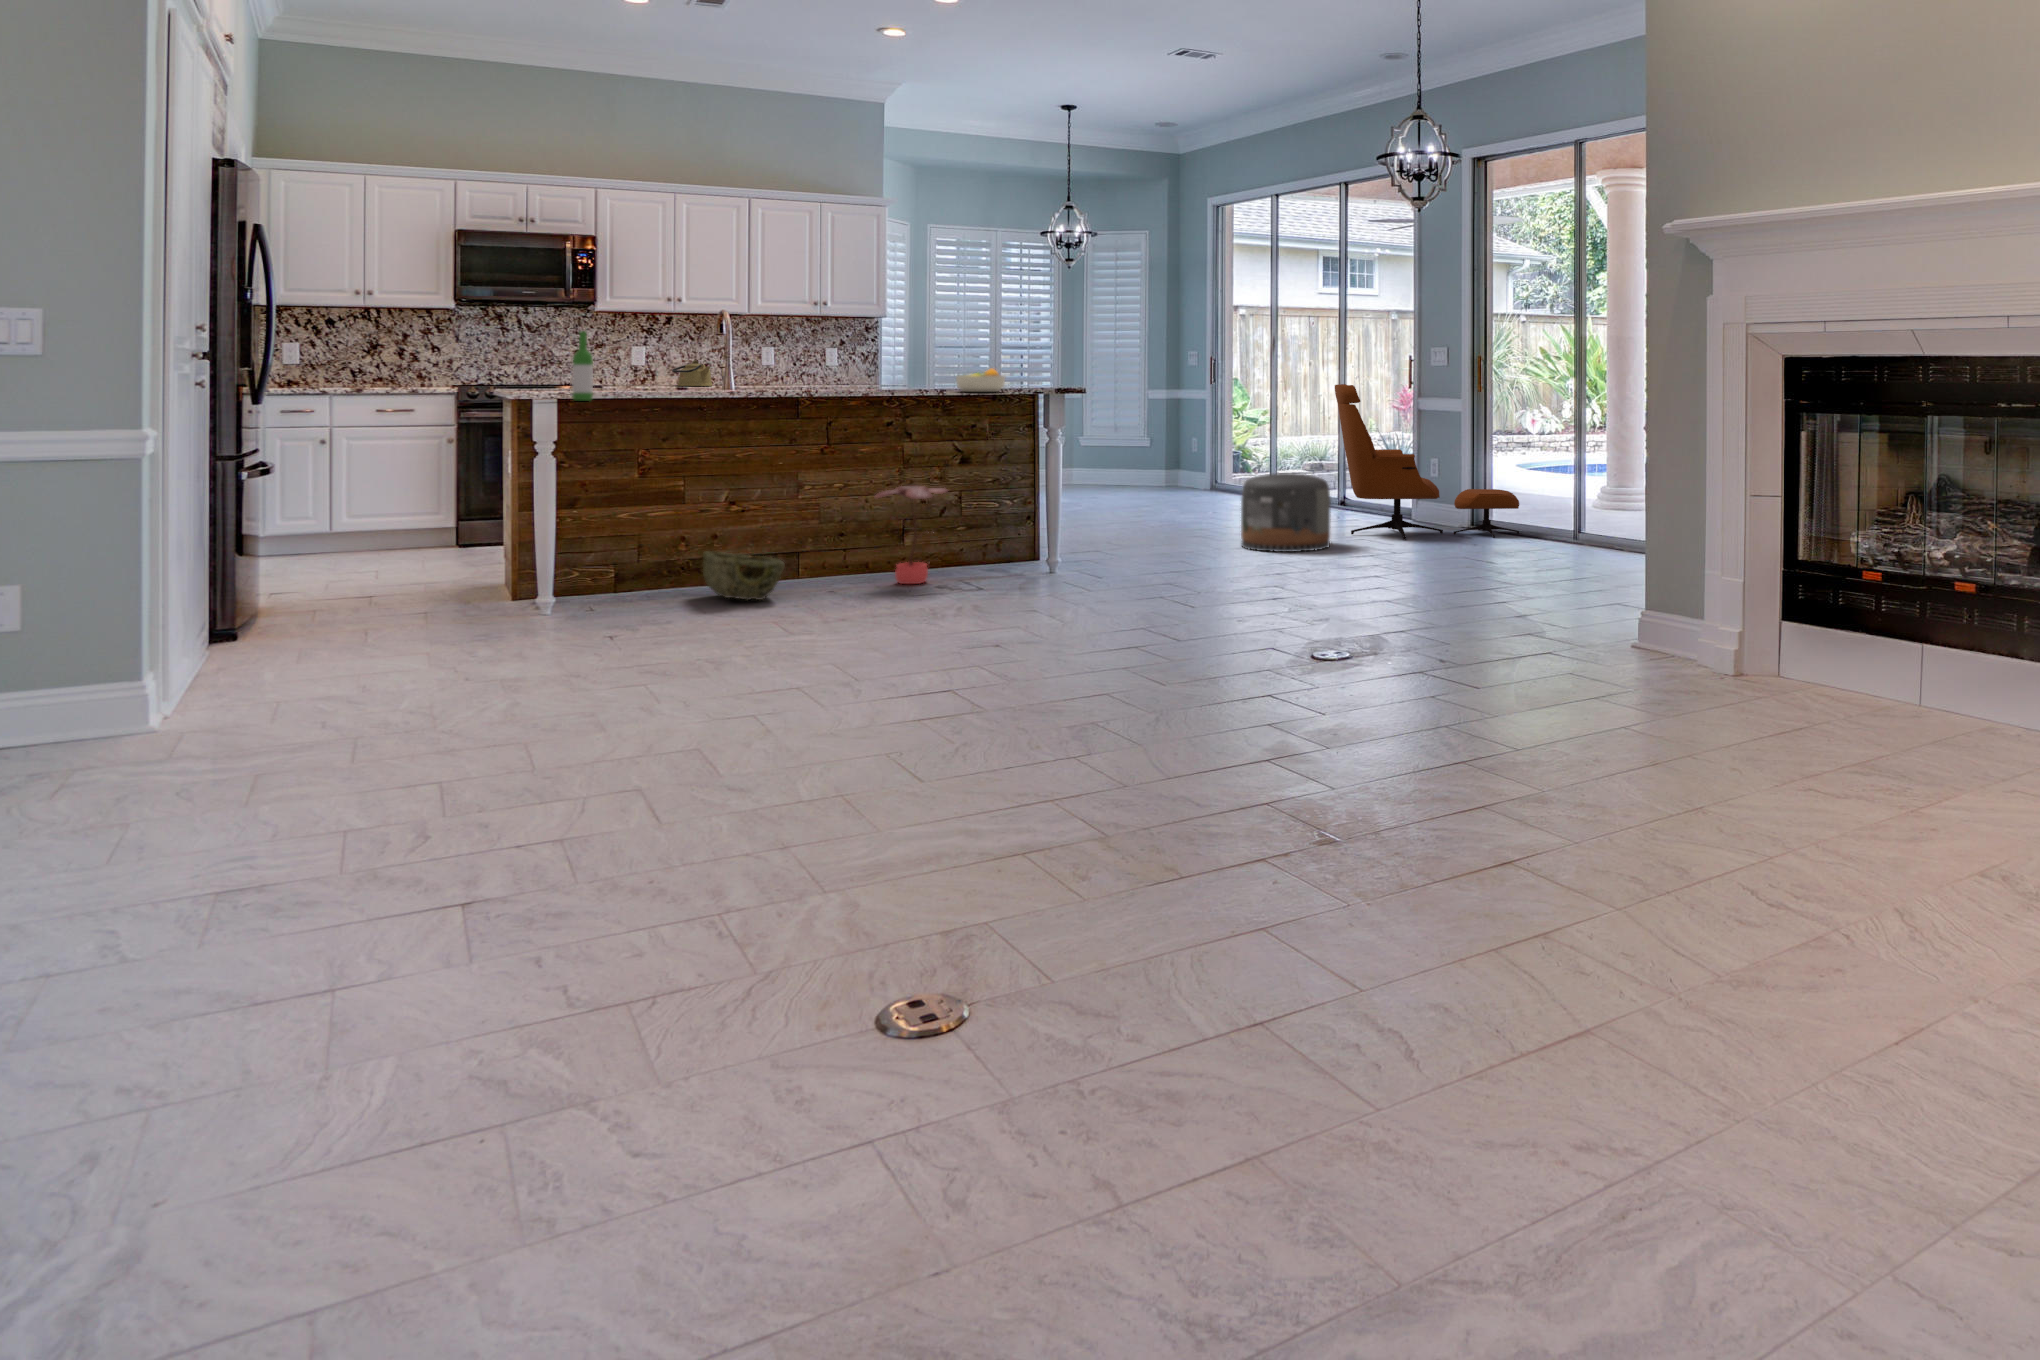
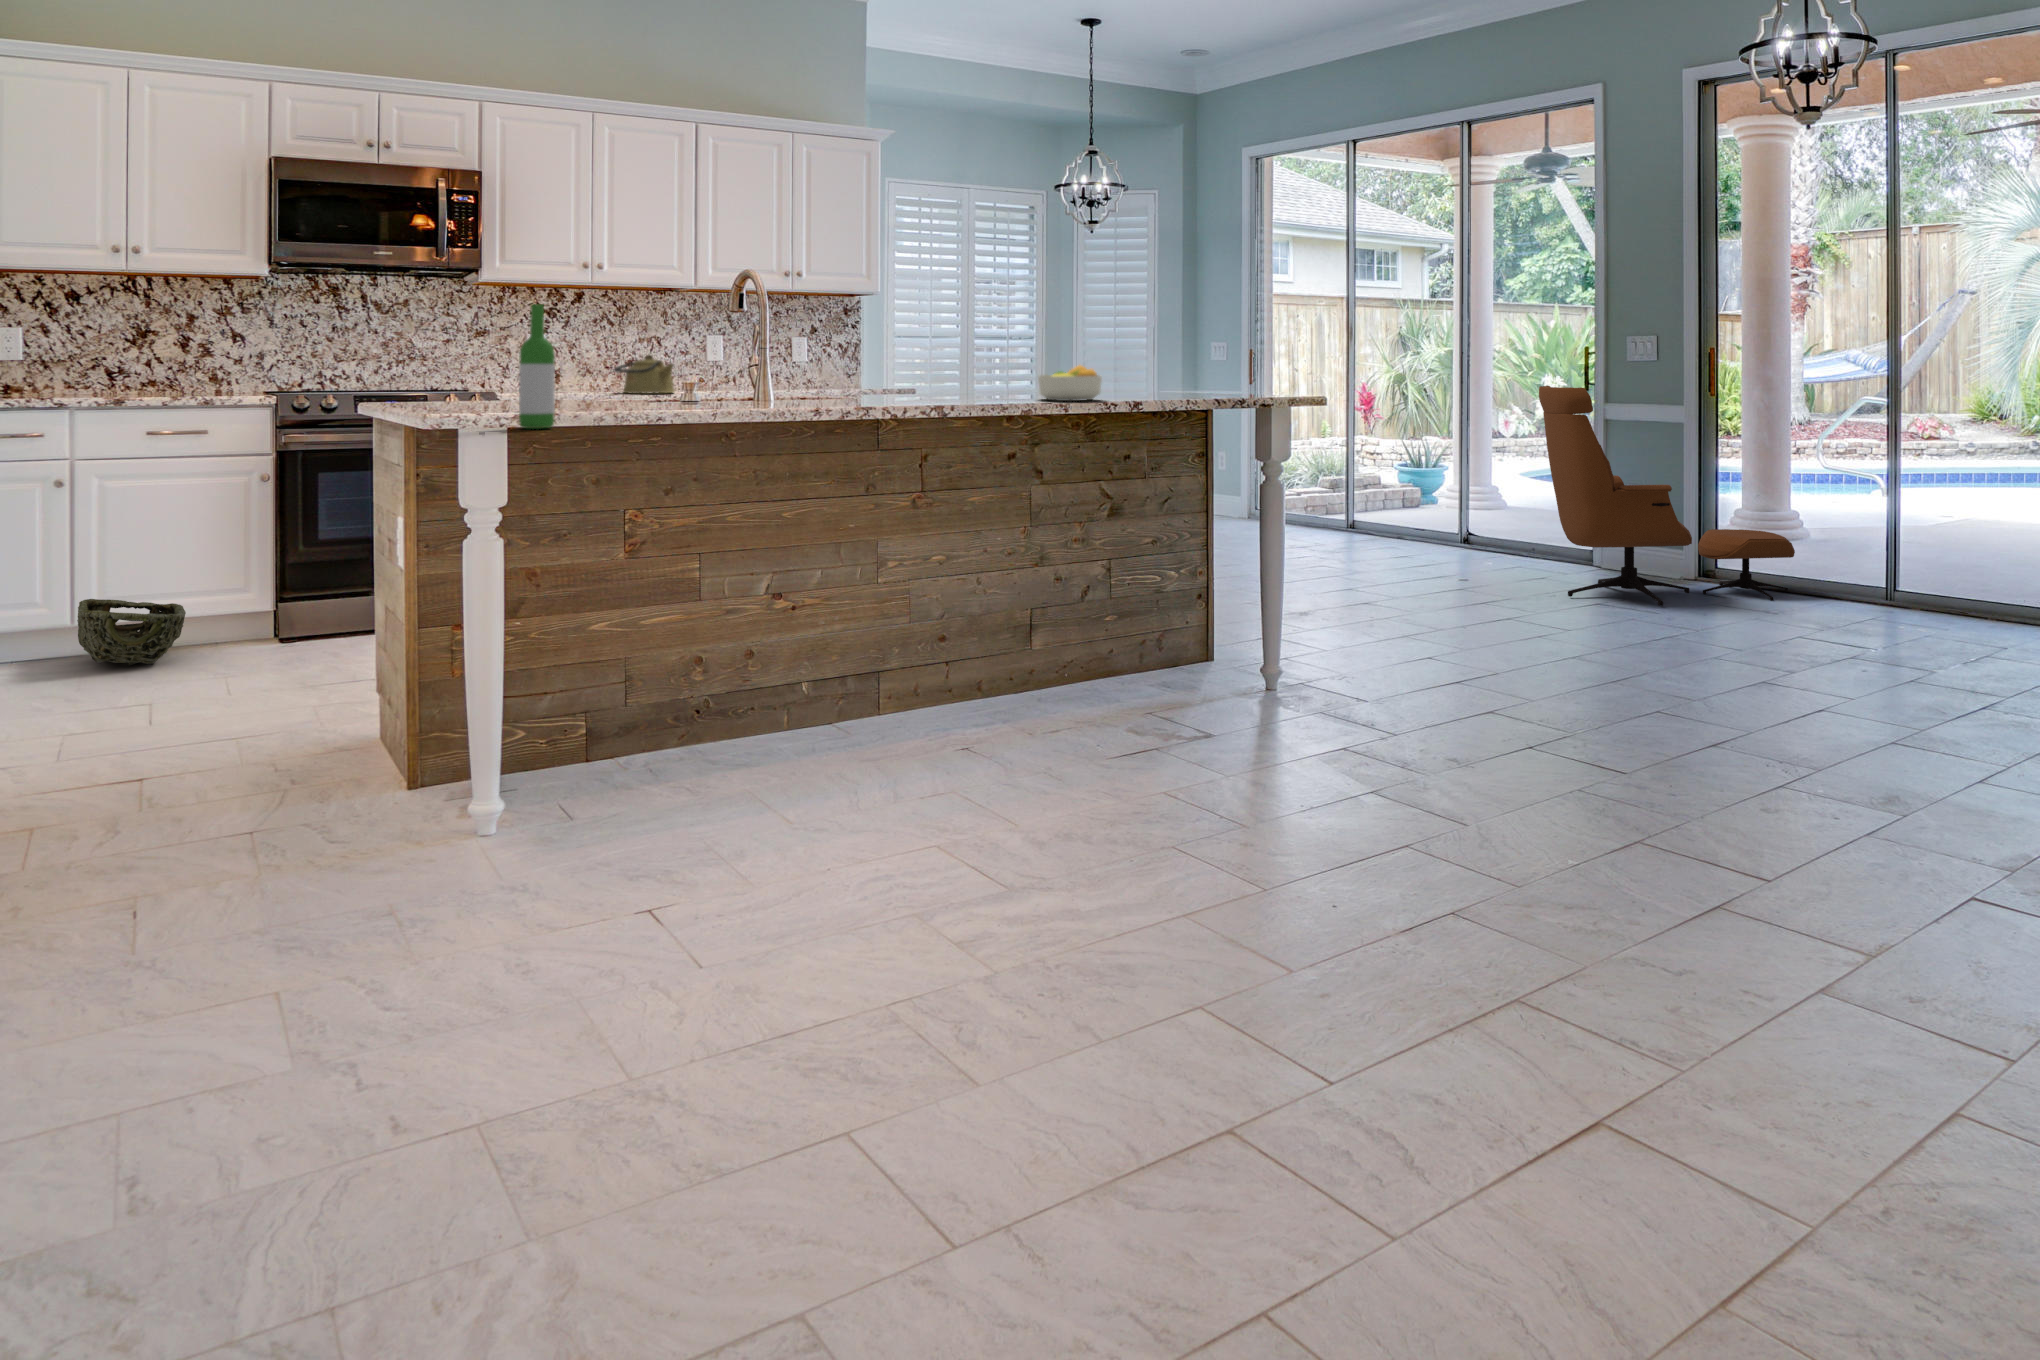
pouf: present [1241,473,1331,552] -> none [1452,516,1584,635]
potted plant: present [875,486,949,584] -> none [1011,560,1119,724]
woven basket: present [703,551,785,600] -> present [77,599,186,666]

